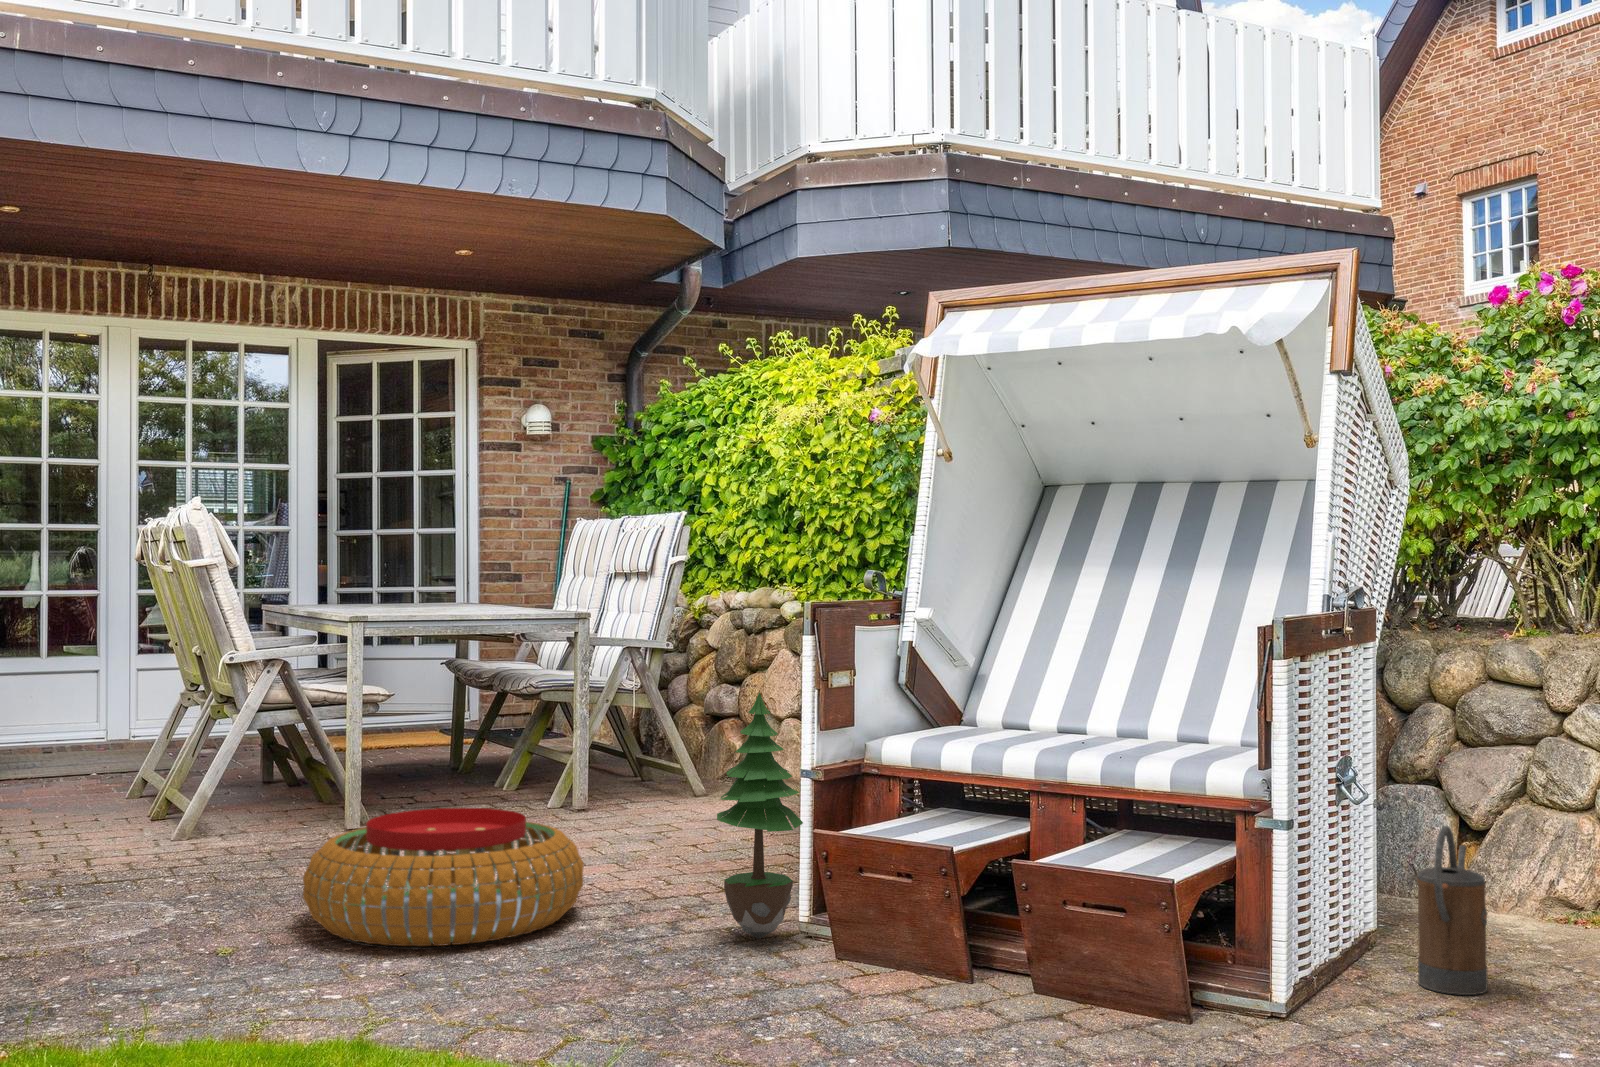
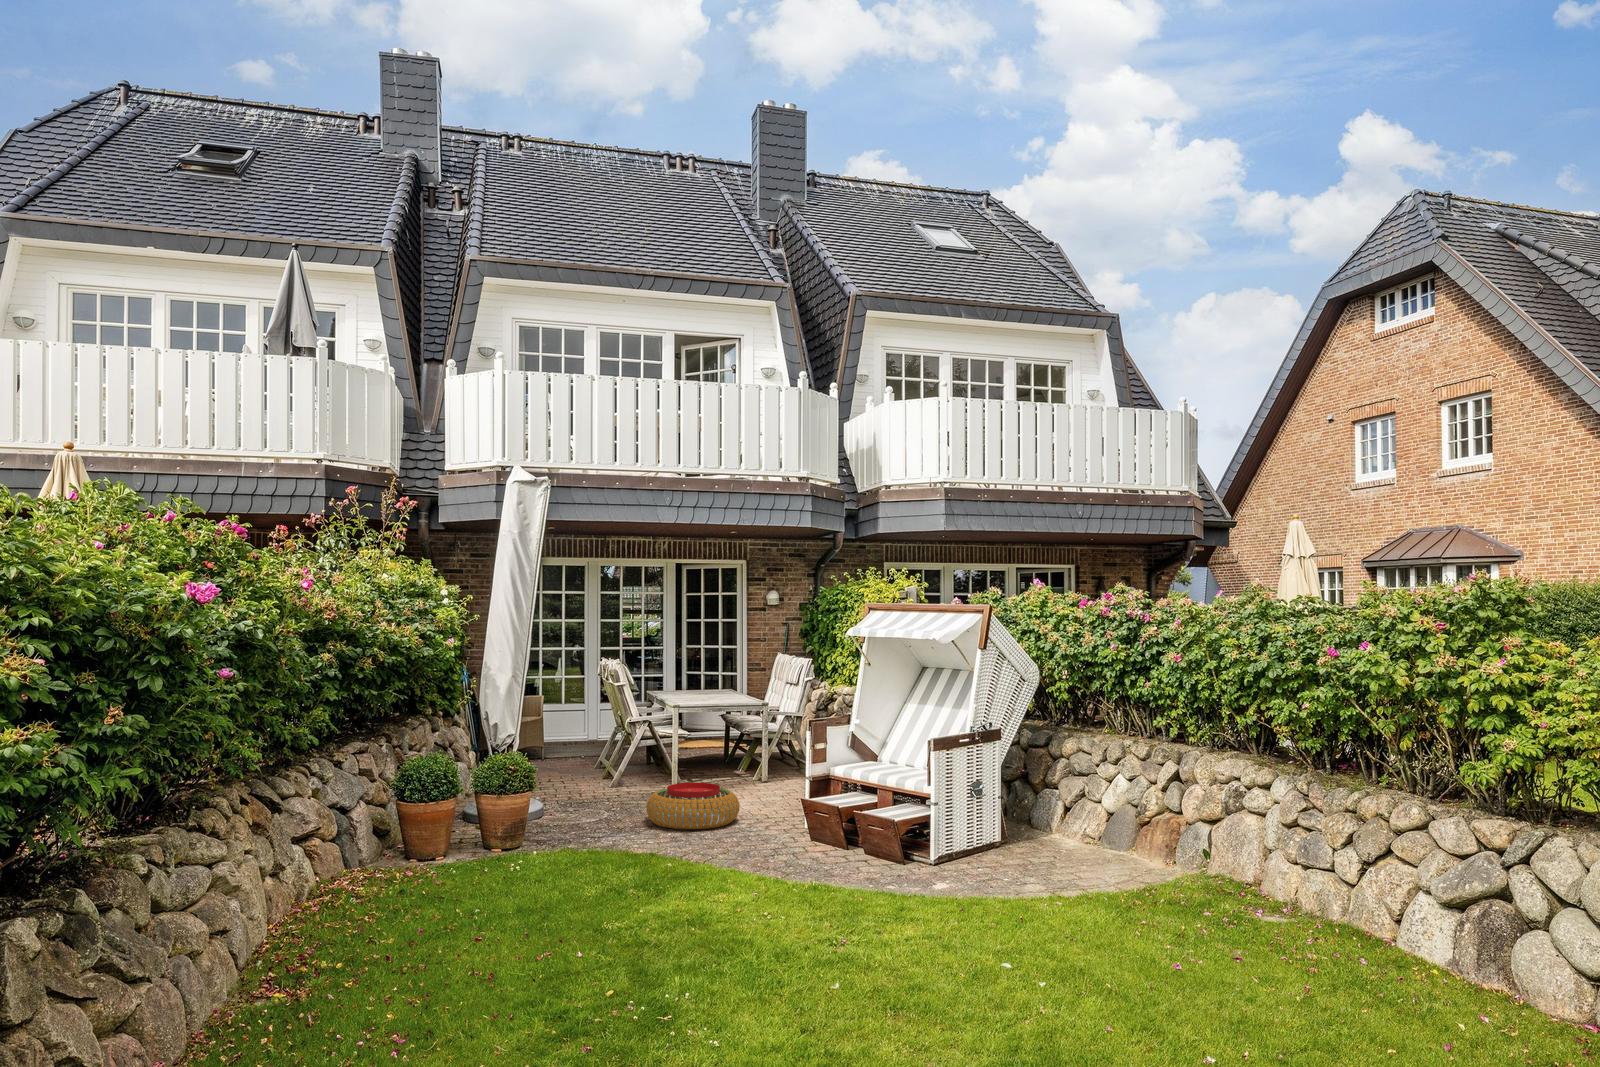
potted tree: present [717,692,803,939] -> none [776,749,806,834]
watering can: present [1417,826,1488,995] -> none [988,808,1018,865]

